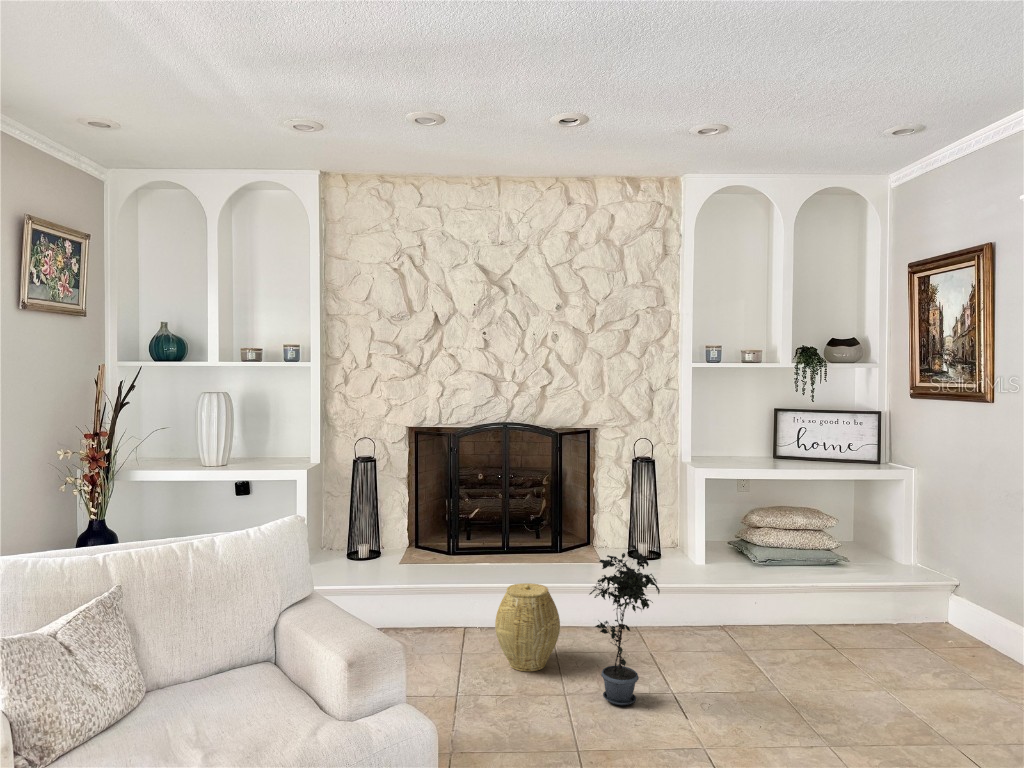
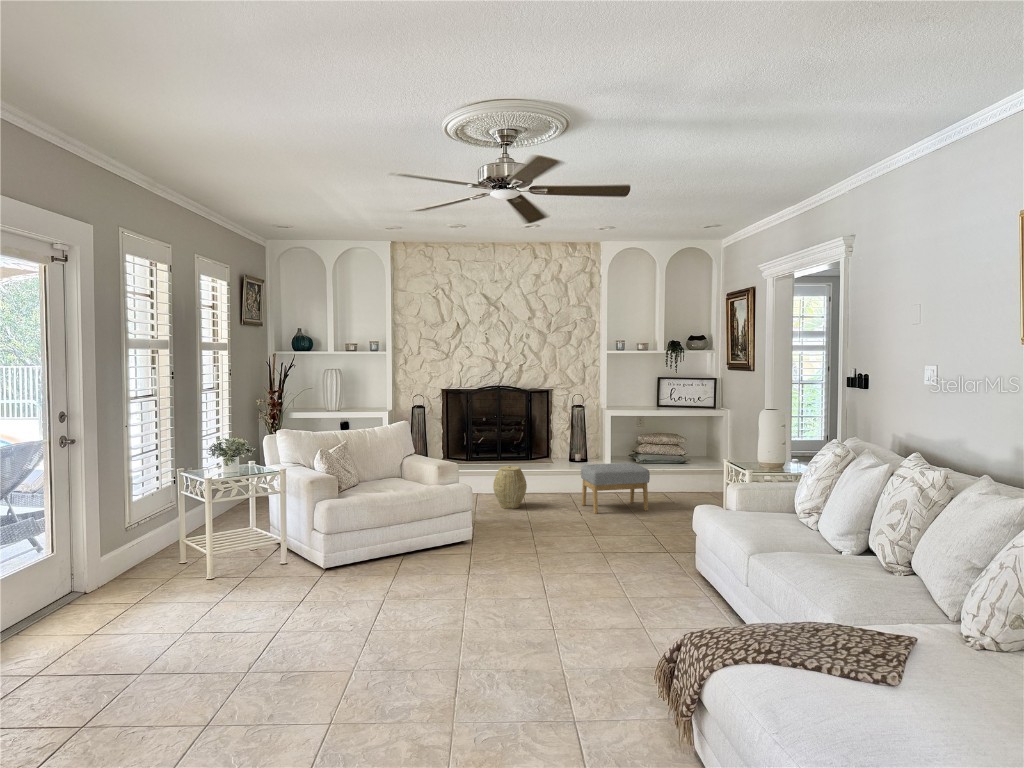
potted plant: present [589,545,660,706] -> none [539,440,572,517]
footstool: none [665,578,807,692] -> present [581,463,650,514]

